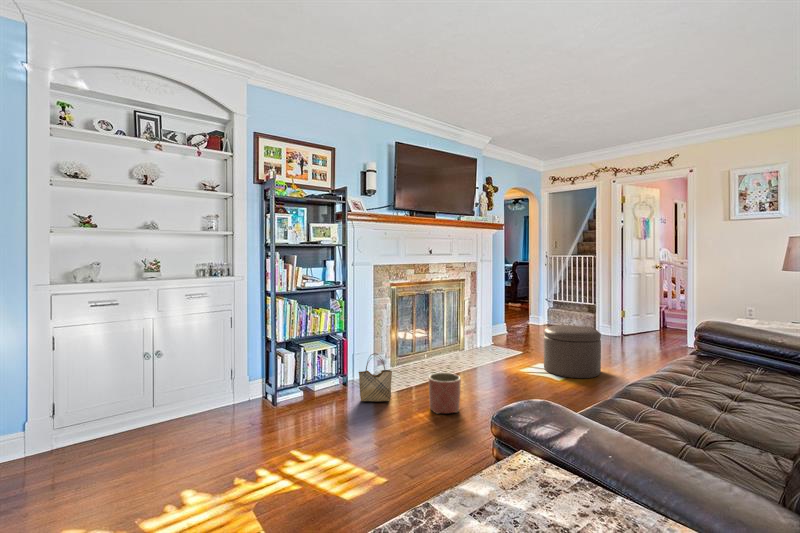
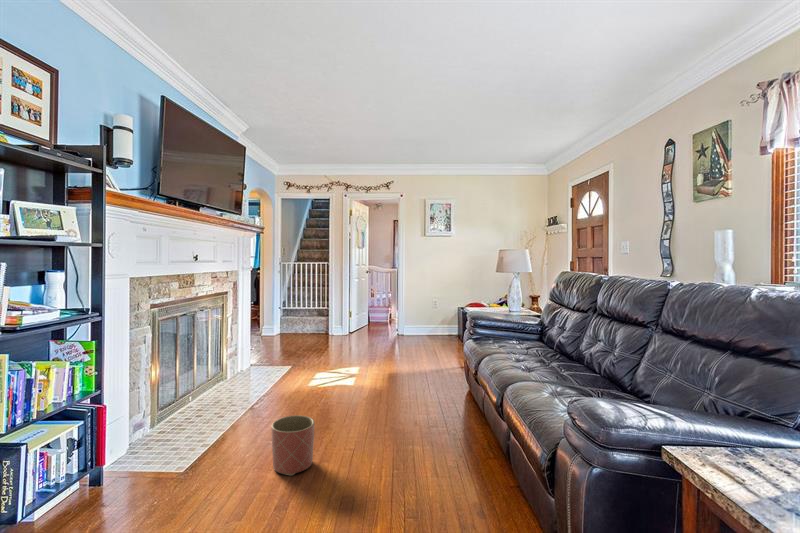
ottoman: present [544,325,601,378] -> none [330,333,382,386]
woven basket: present [359,353,392,401] -> none [152,417,209,503]

